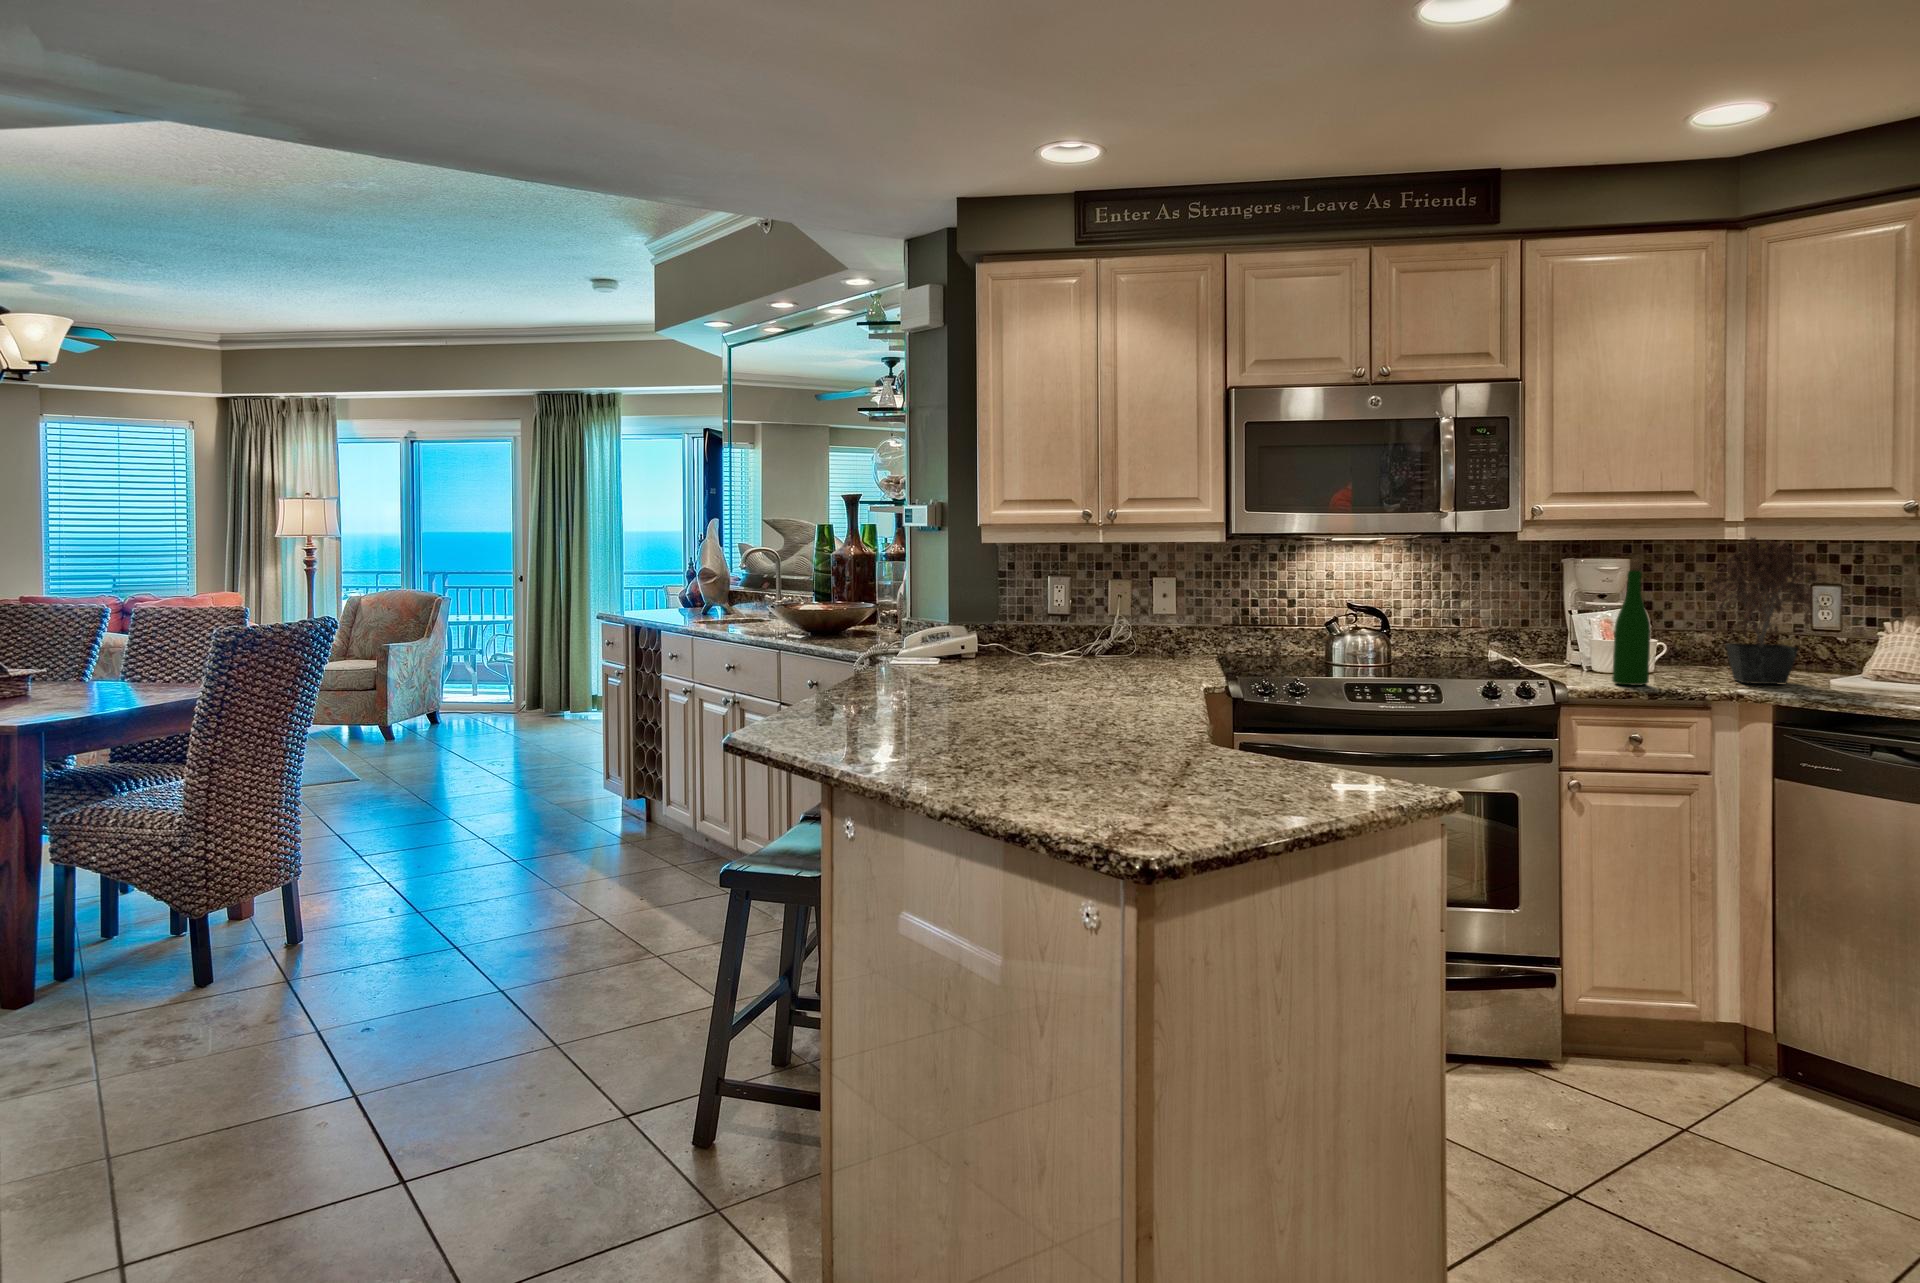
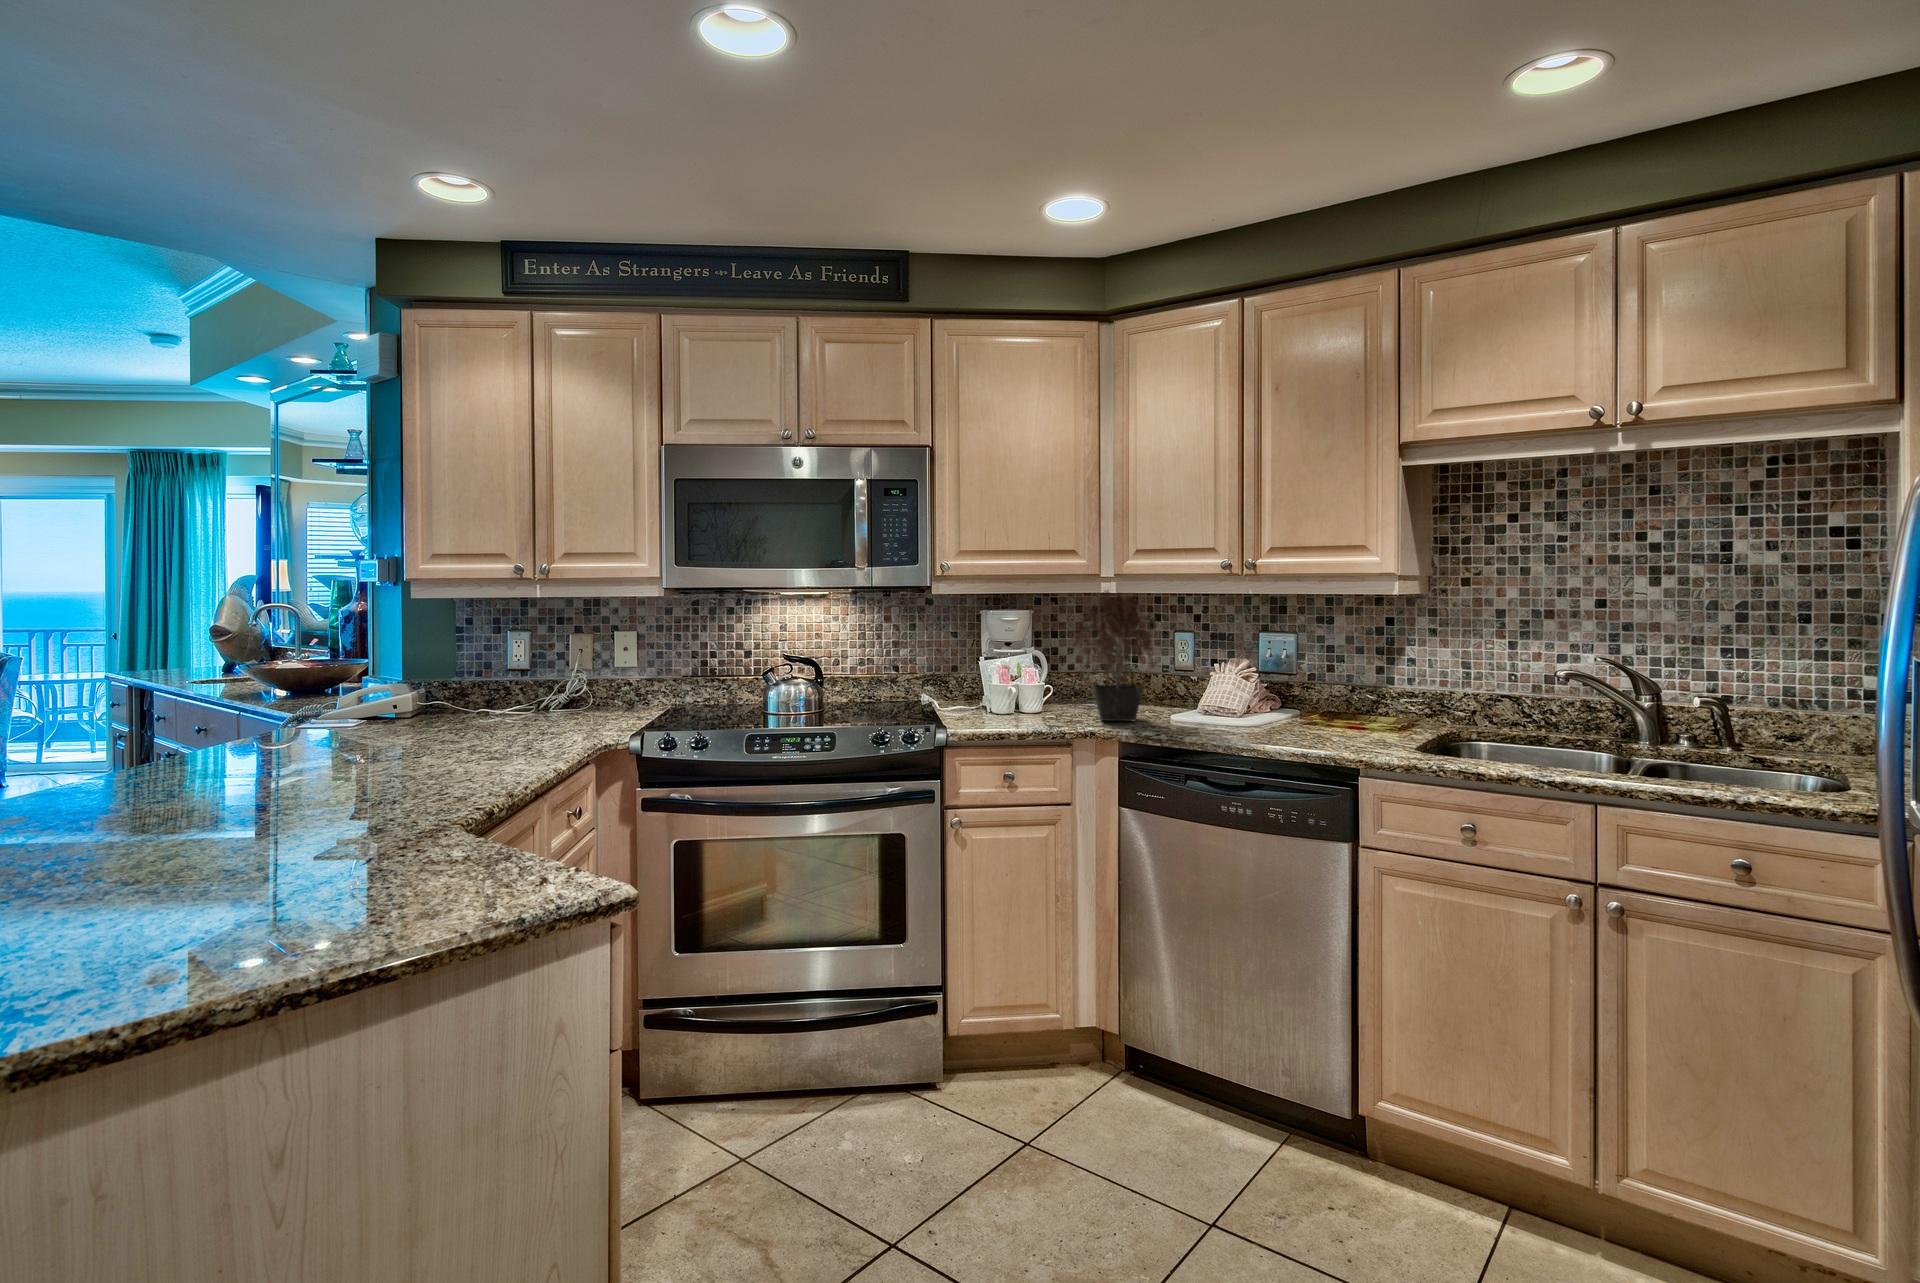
wine bottle: present [1612,559,1651,685] -> none [994,610,1023,727]

